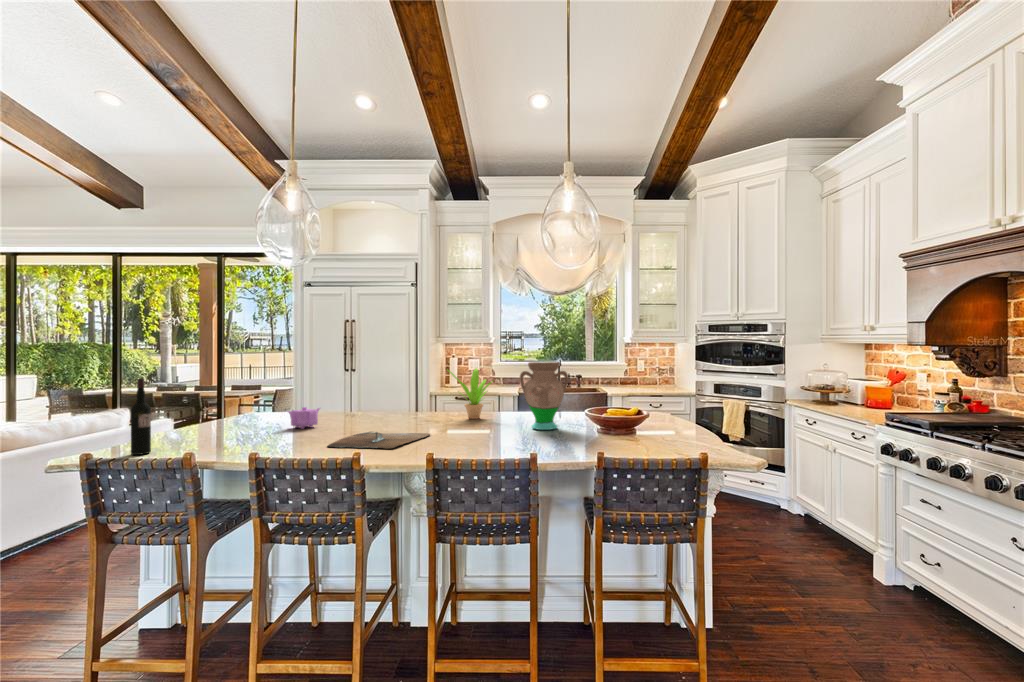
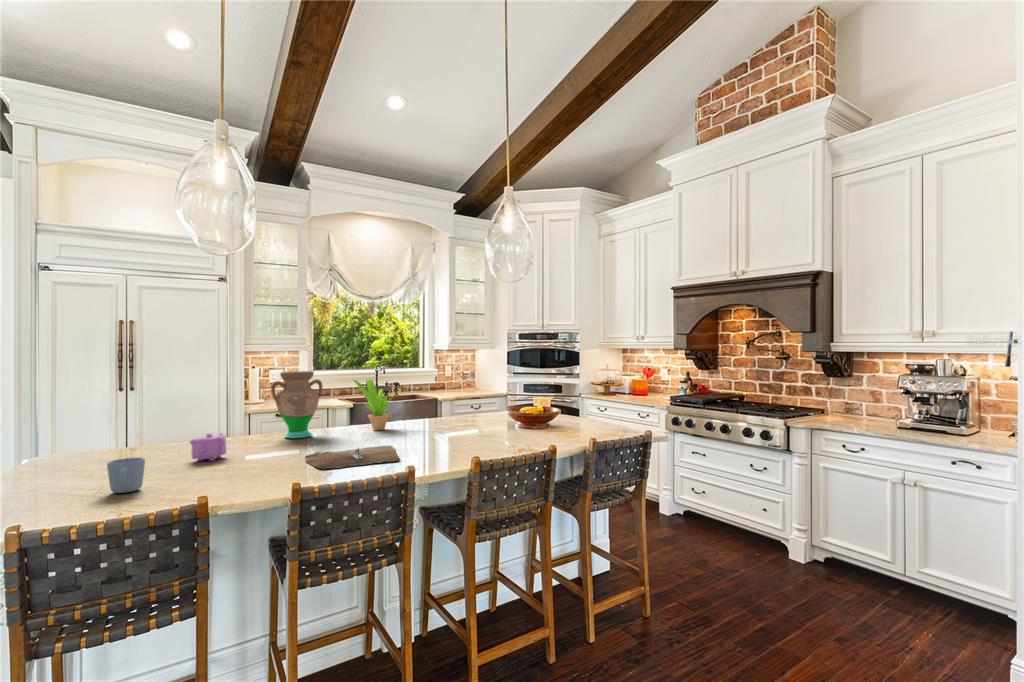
vase: present [520,362,568,430] -> present [271,371,323,438]
wine bottle: present [131,379,151,455] -> none [62,406,94,517]
mug: none [187,419,216,444] -> present [107,458,145,493]

